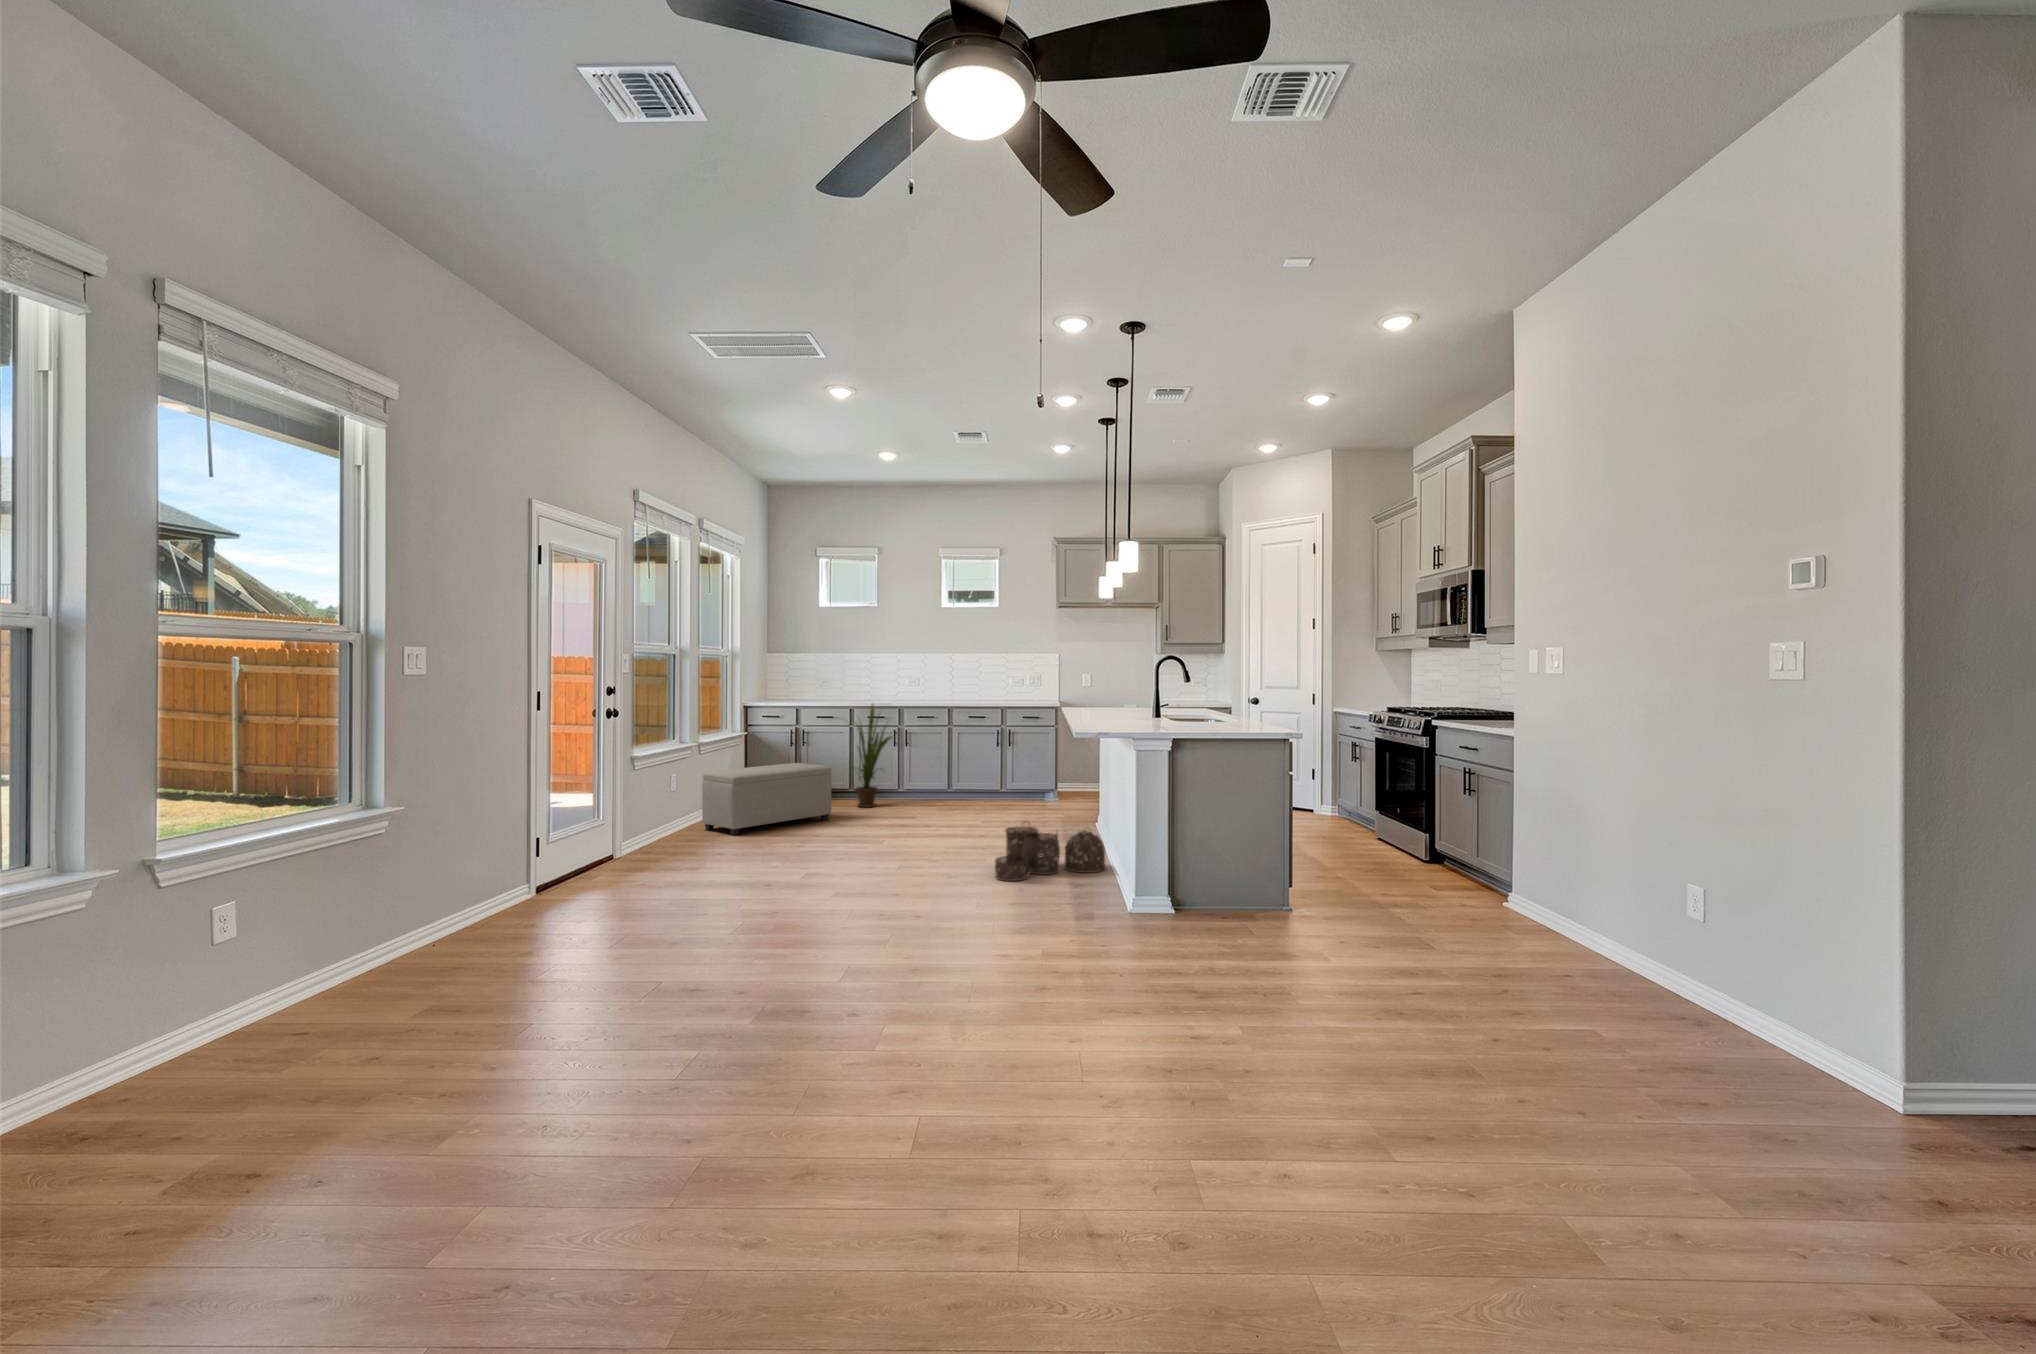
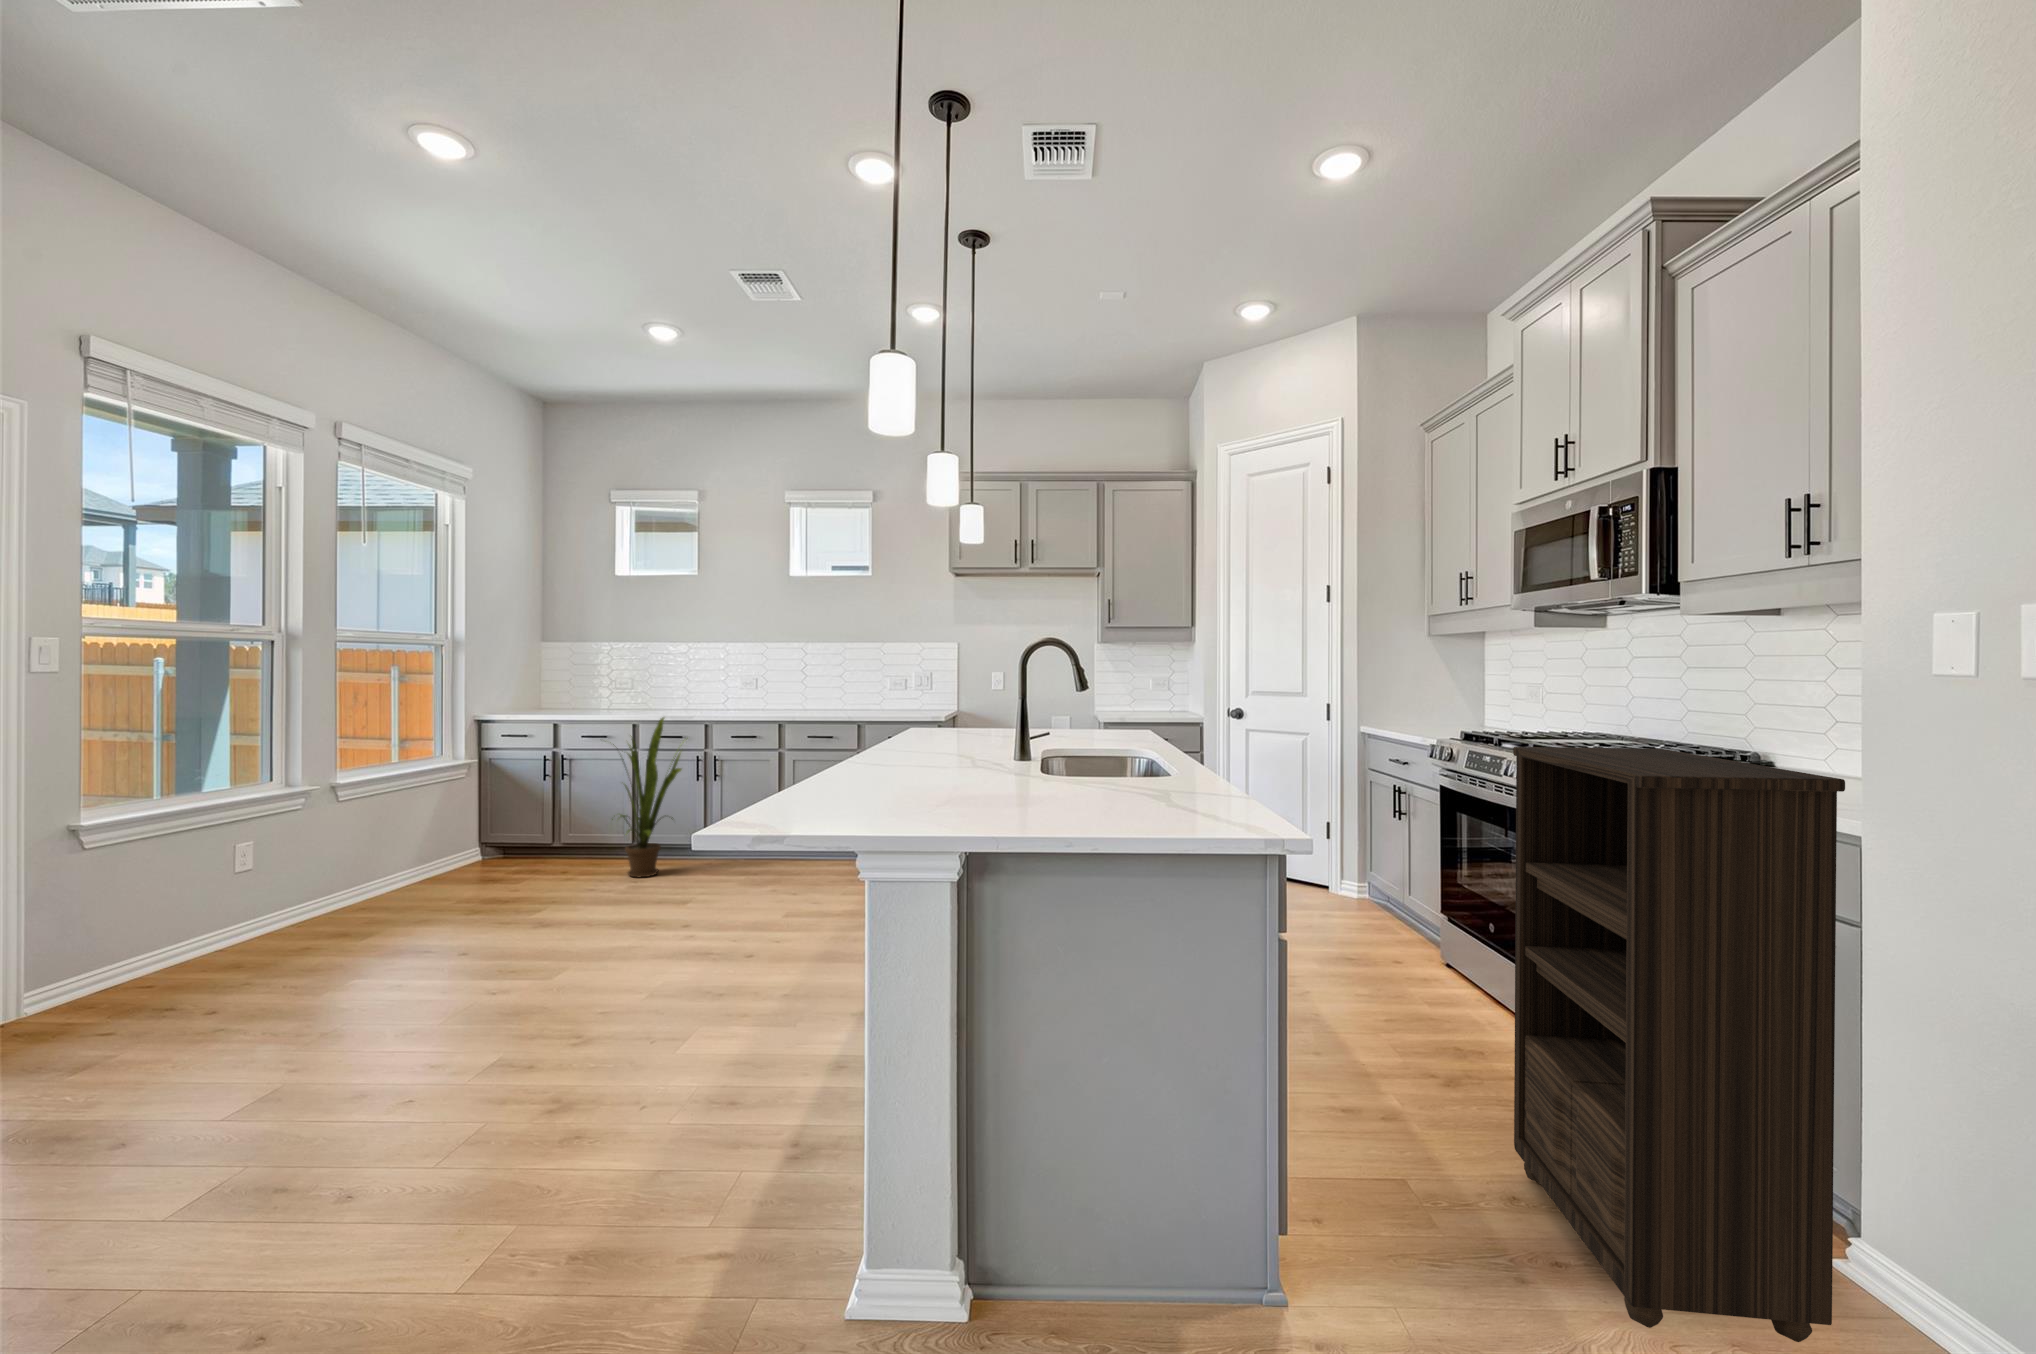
bookshelf: none [1394,704,1499,919] -> present [1513,747,1845,1342]
ottoman: present [702,763,831,835] -> none [303,814,551,950]
woven basket: present [995,826,1105,881] -> none [660,958,913,1119]

